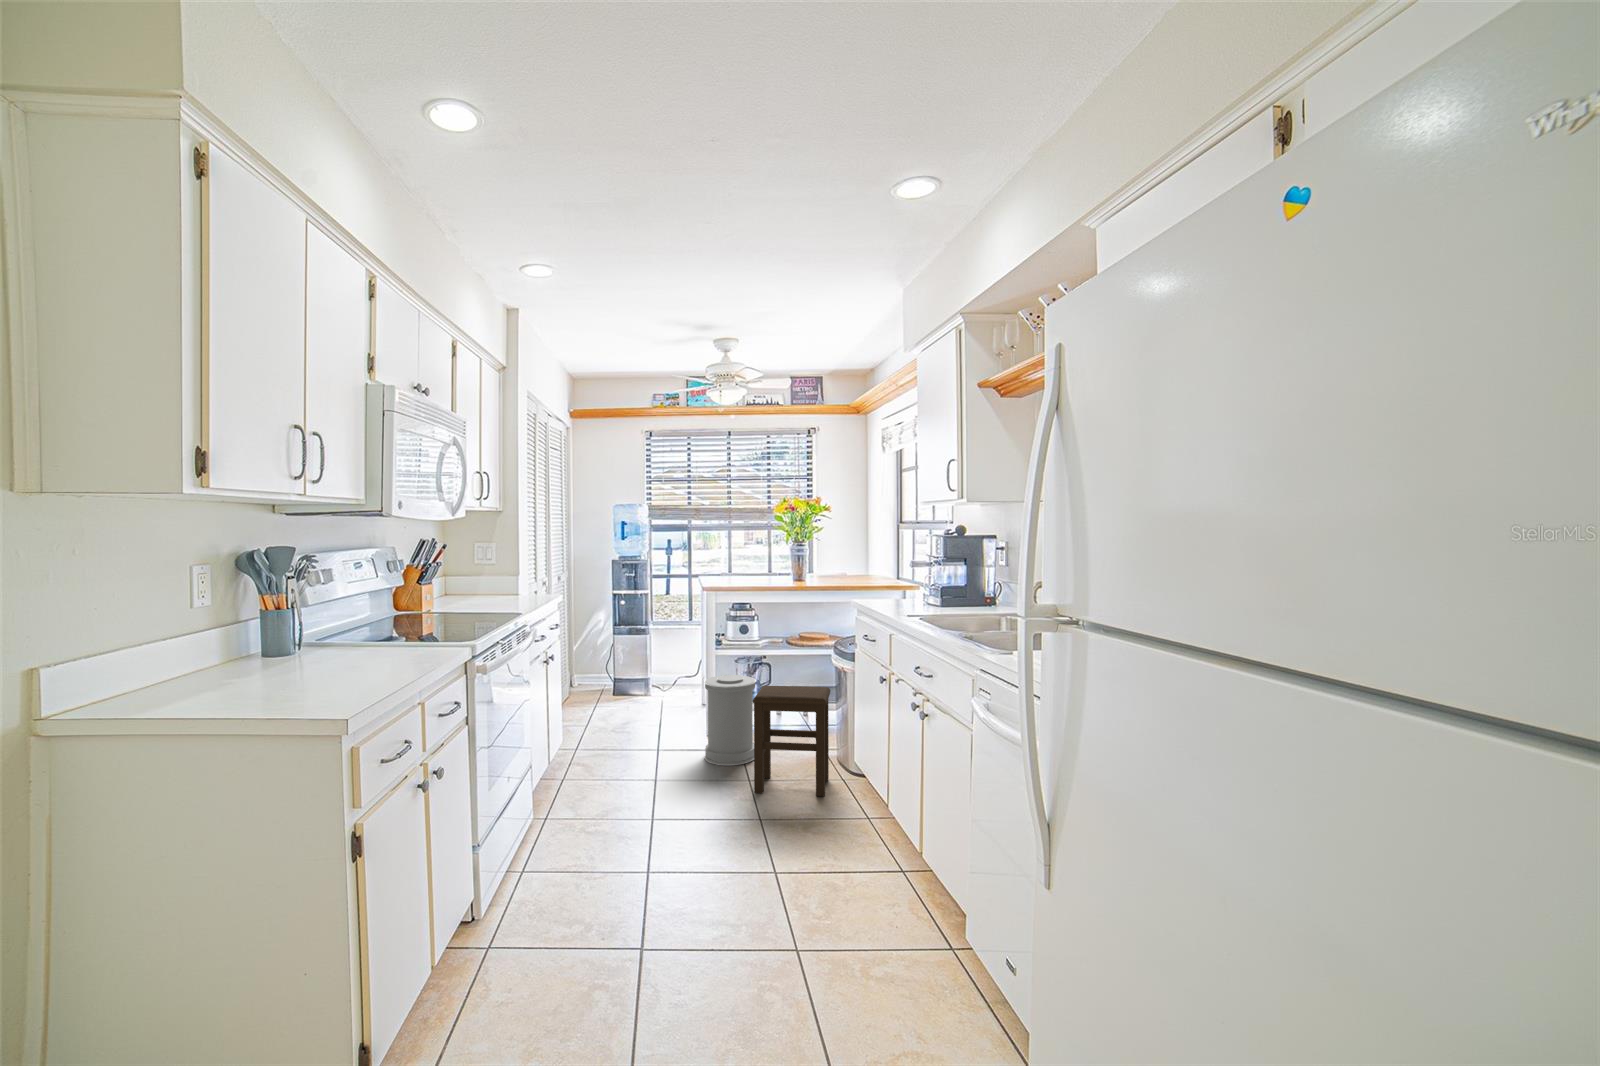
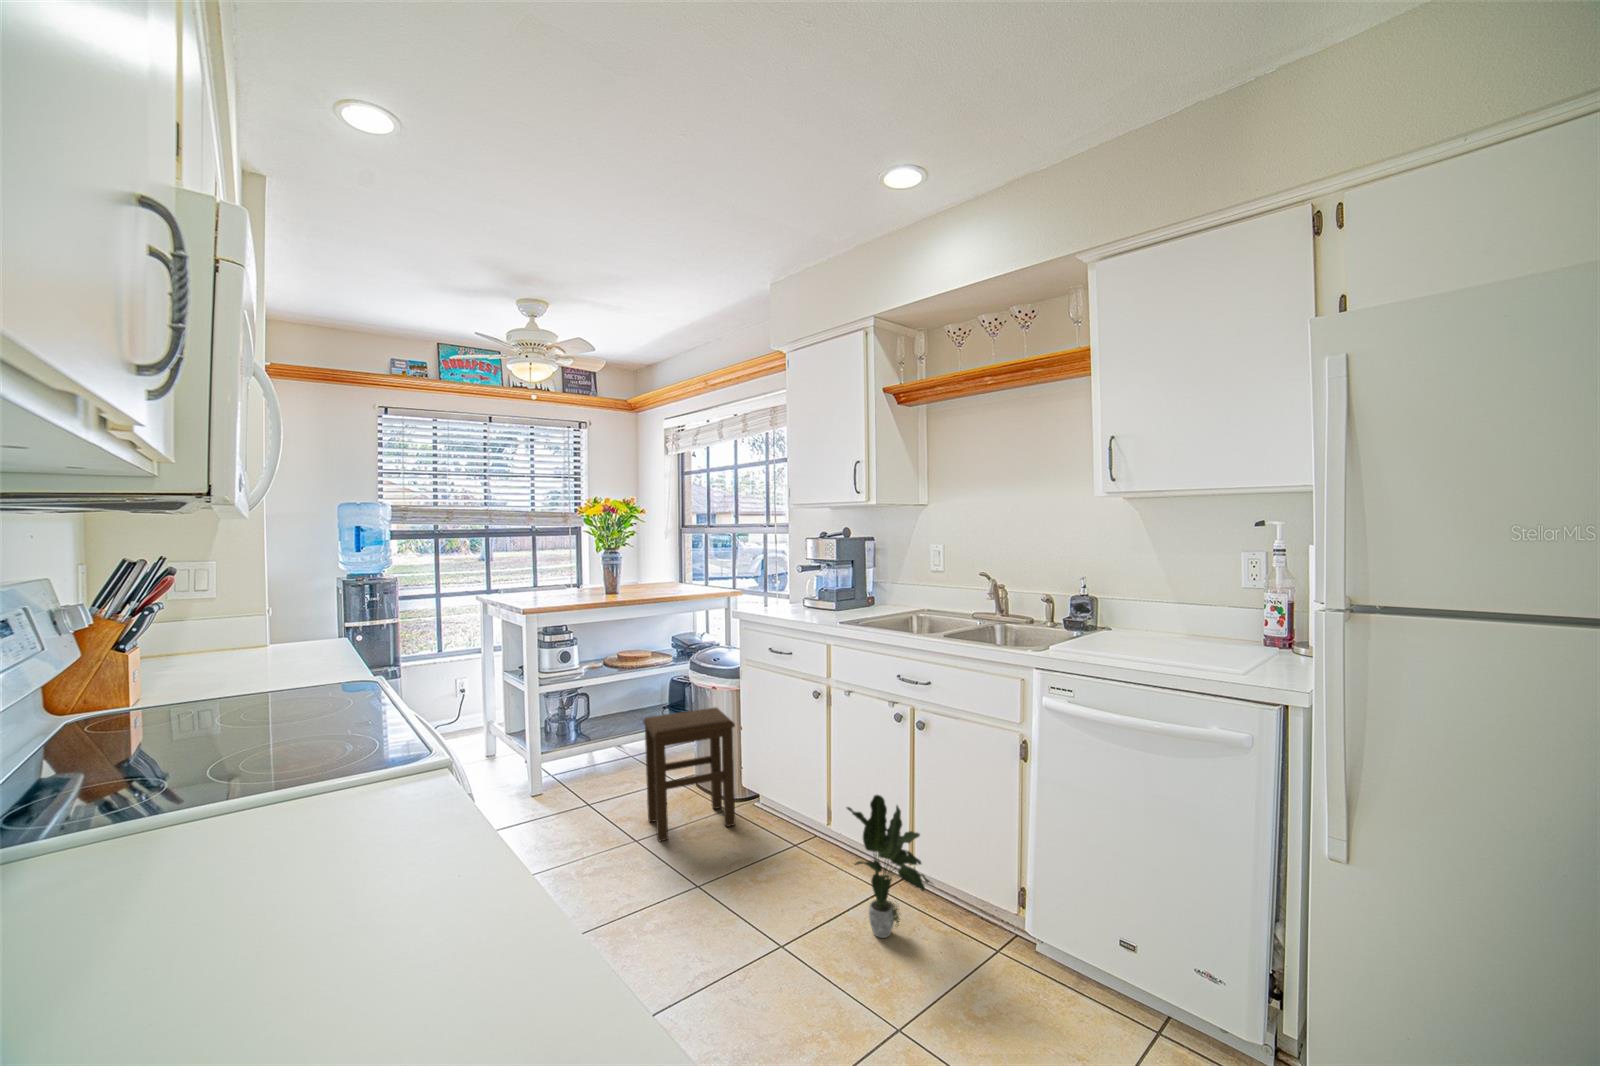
trash can: present [704,675,756,766] -> none [553,709,620,820]
potted plant: none [812,773,904,911] -> present [846,795,932,938]

